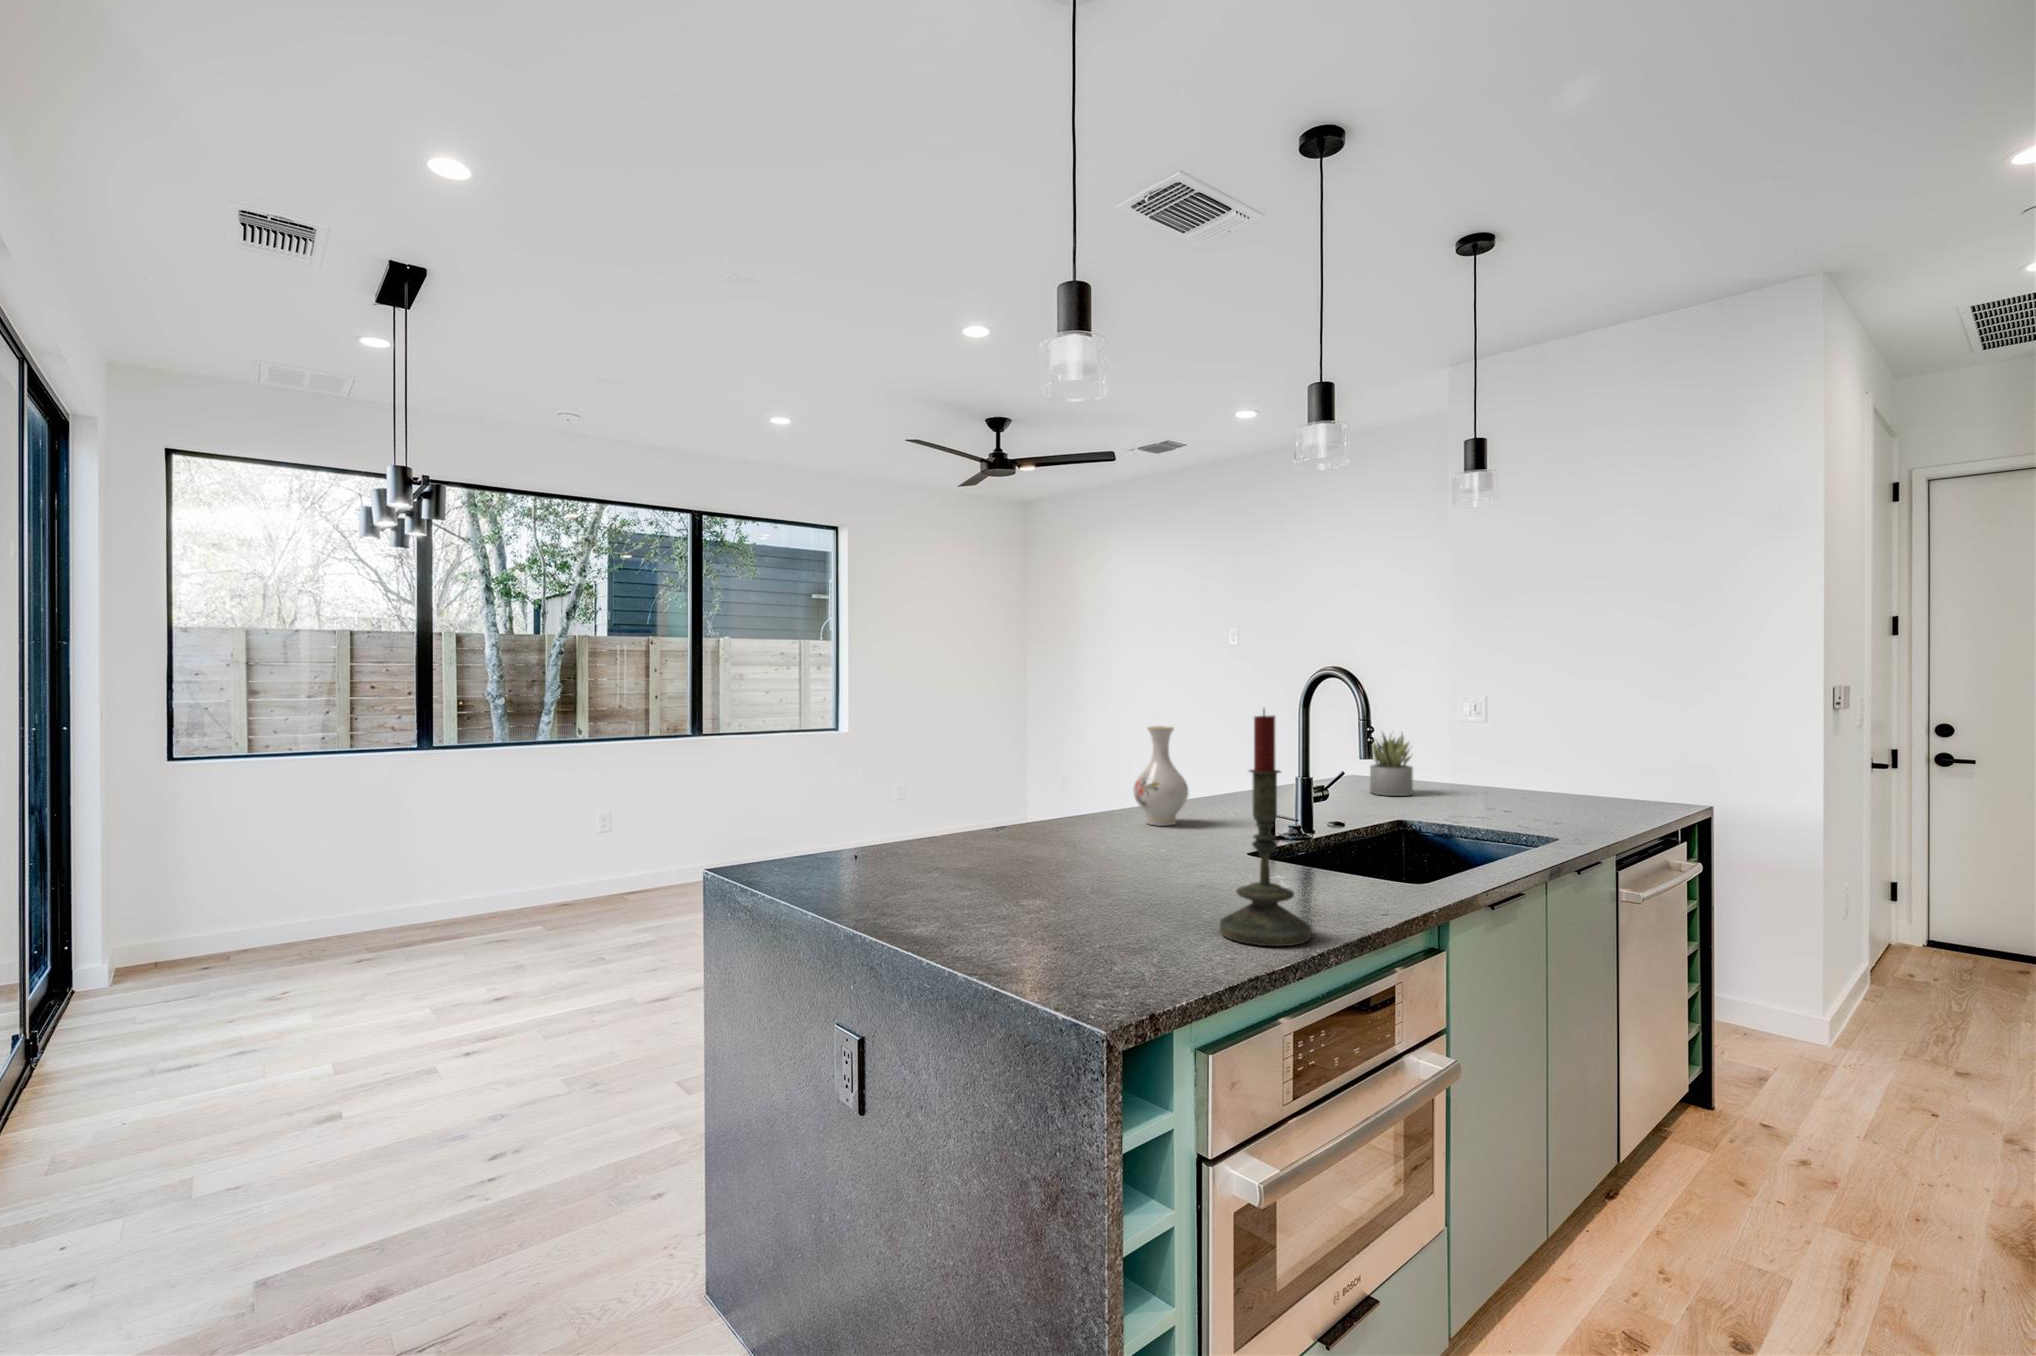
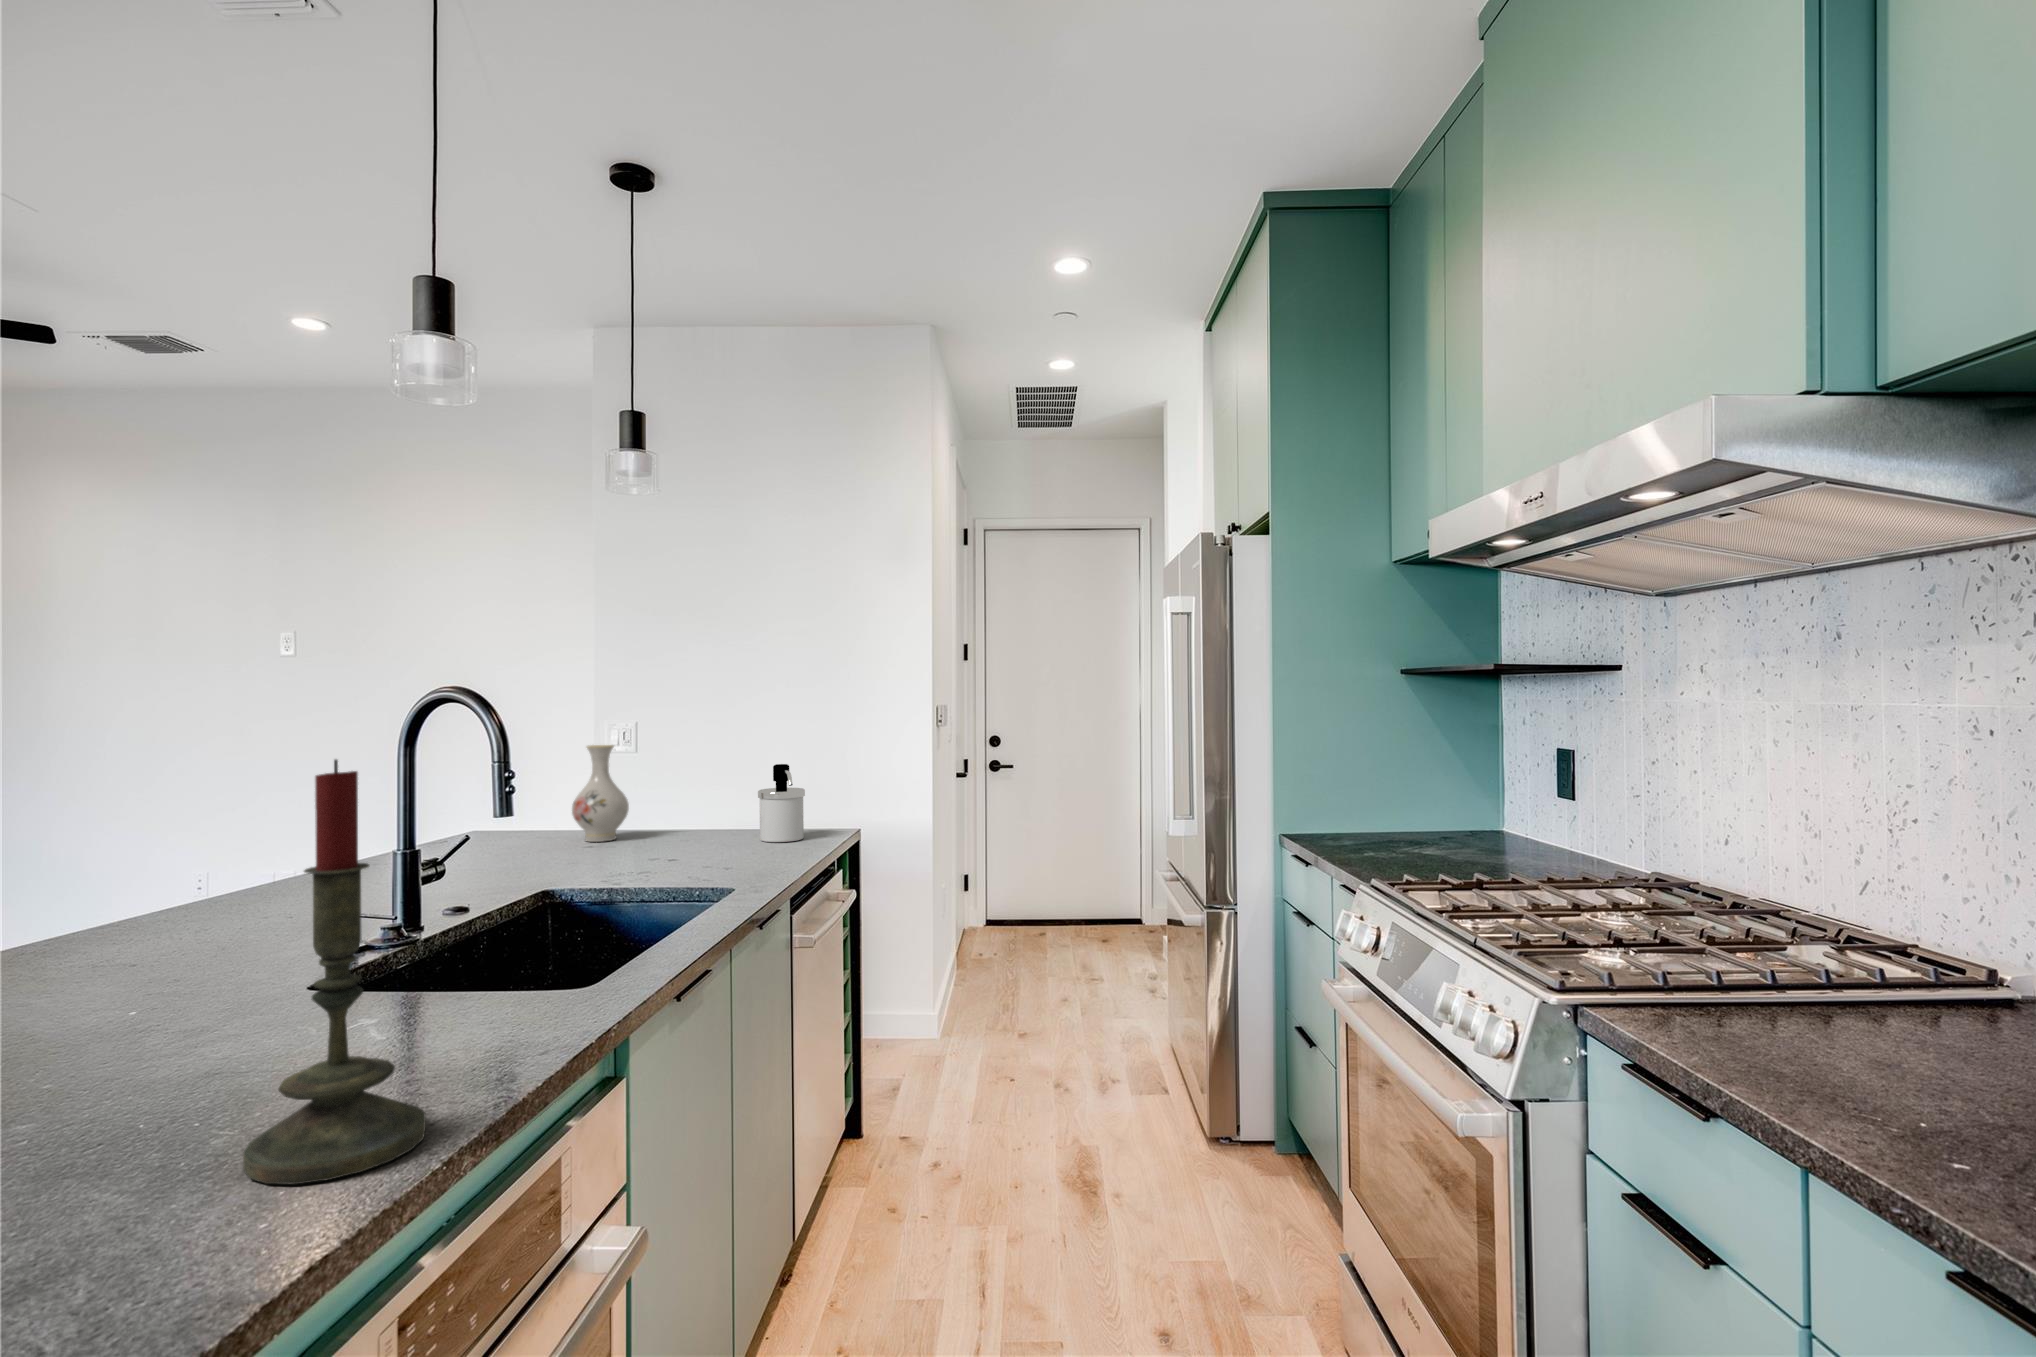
vase: present [1133,726,1188,826] -> present [572,745,629,842]
succulent plant: present [1370,734,1413,796] -> none [496,772,559,857]
soap dispenser: none [1594,737,1644,809] -> present [758,764,805,842]

